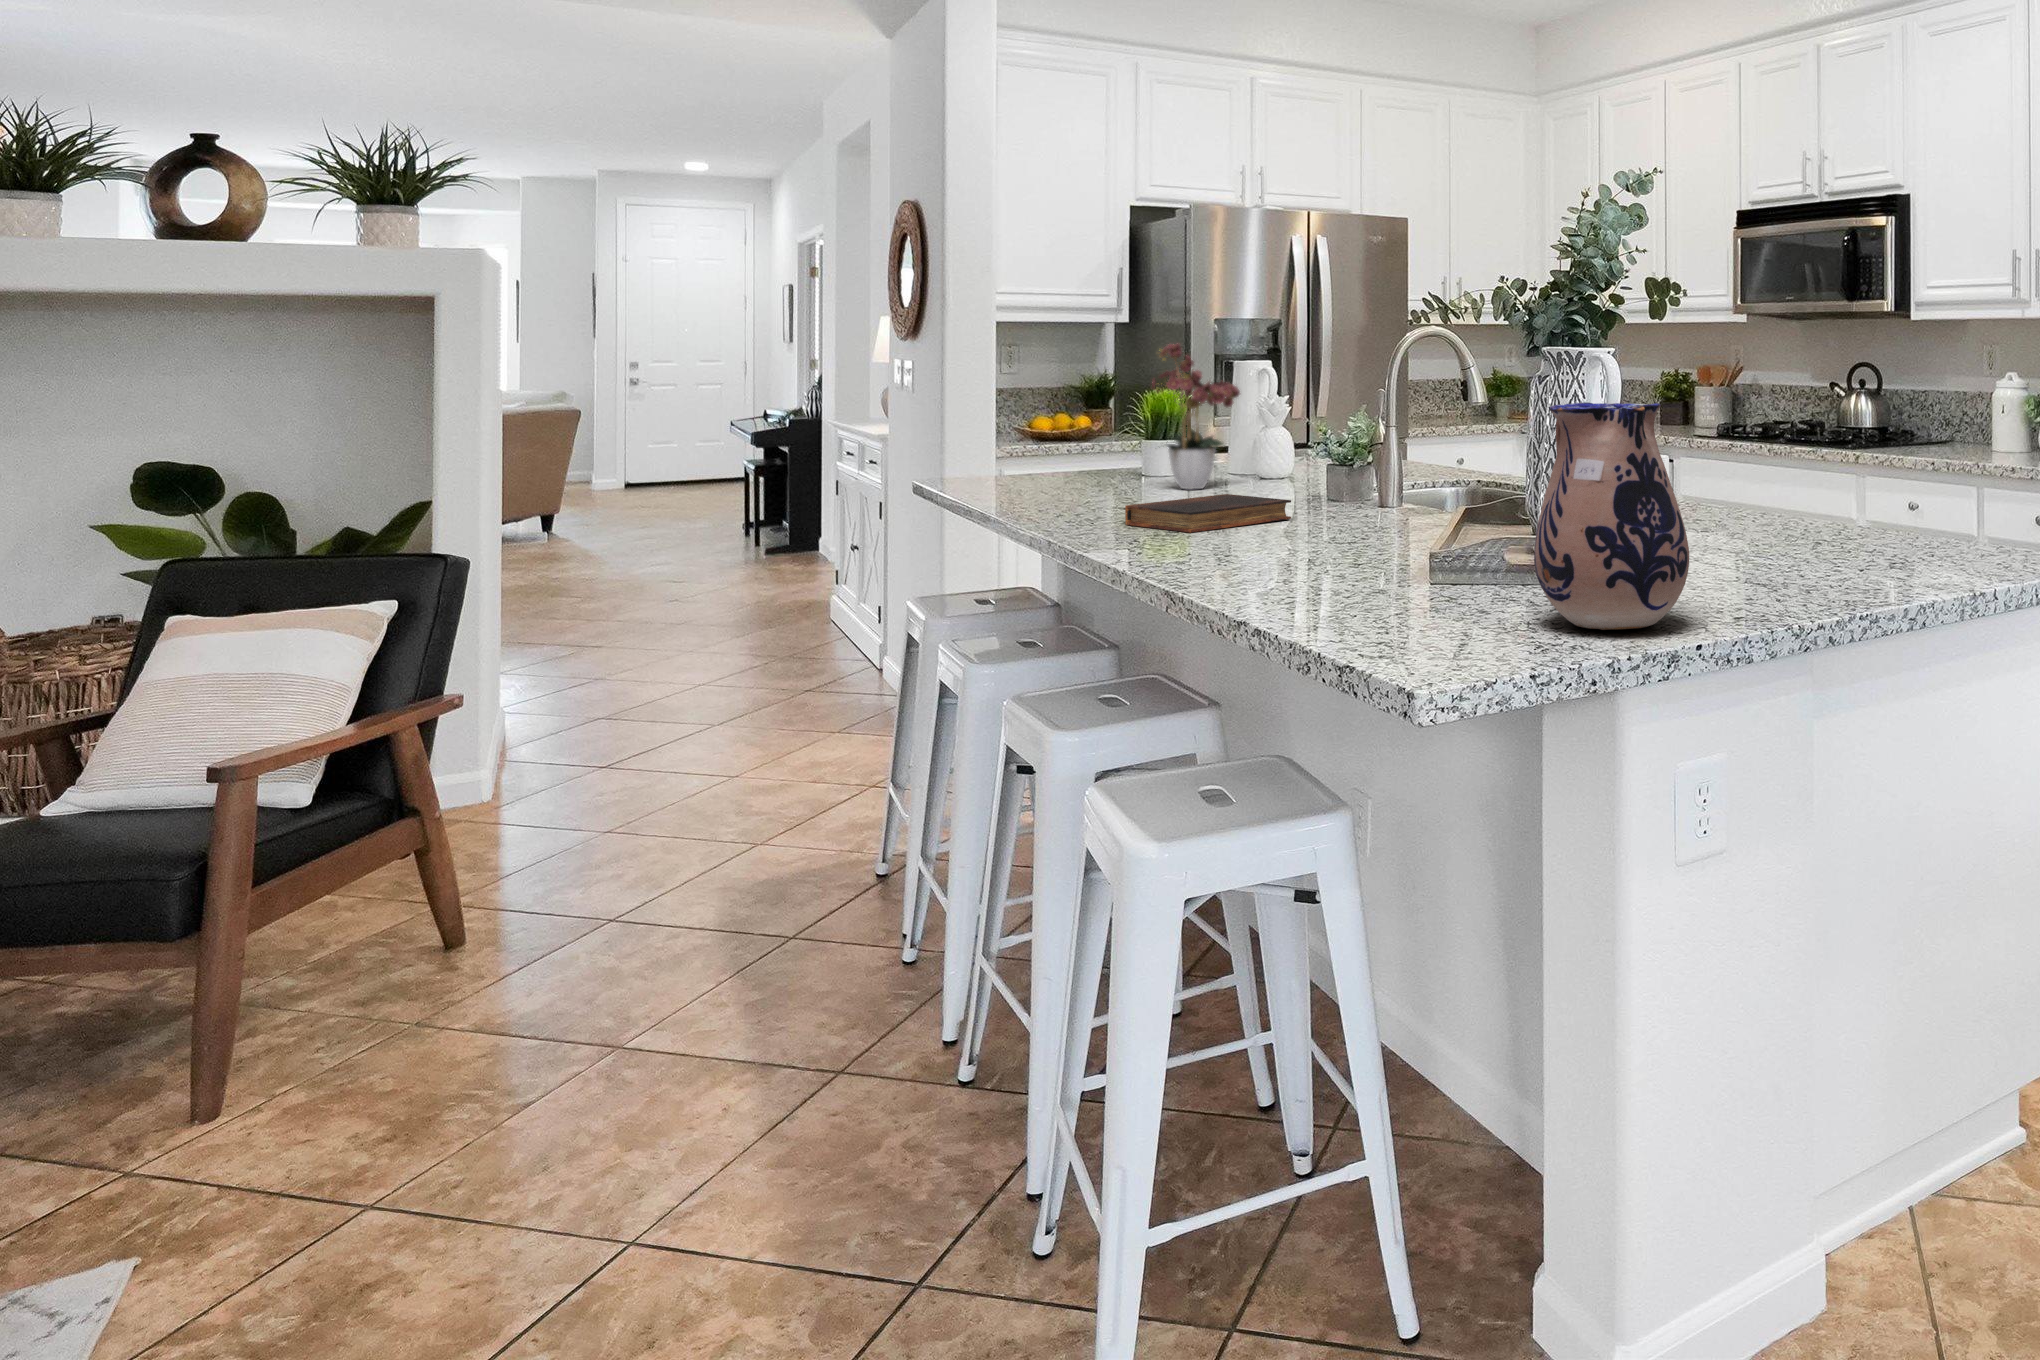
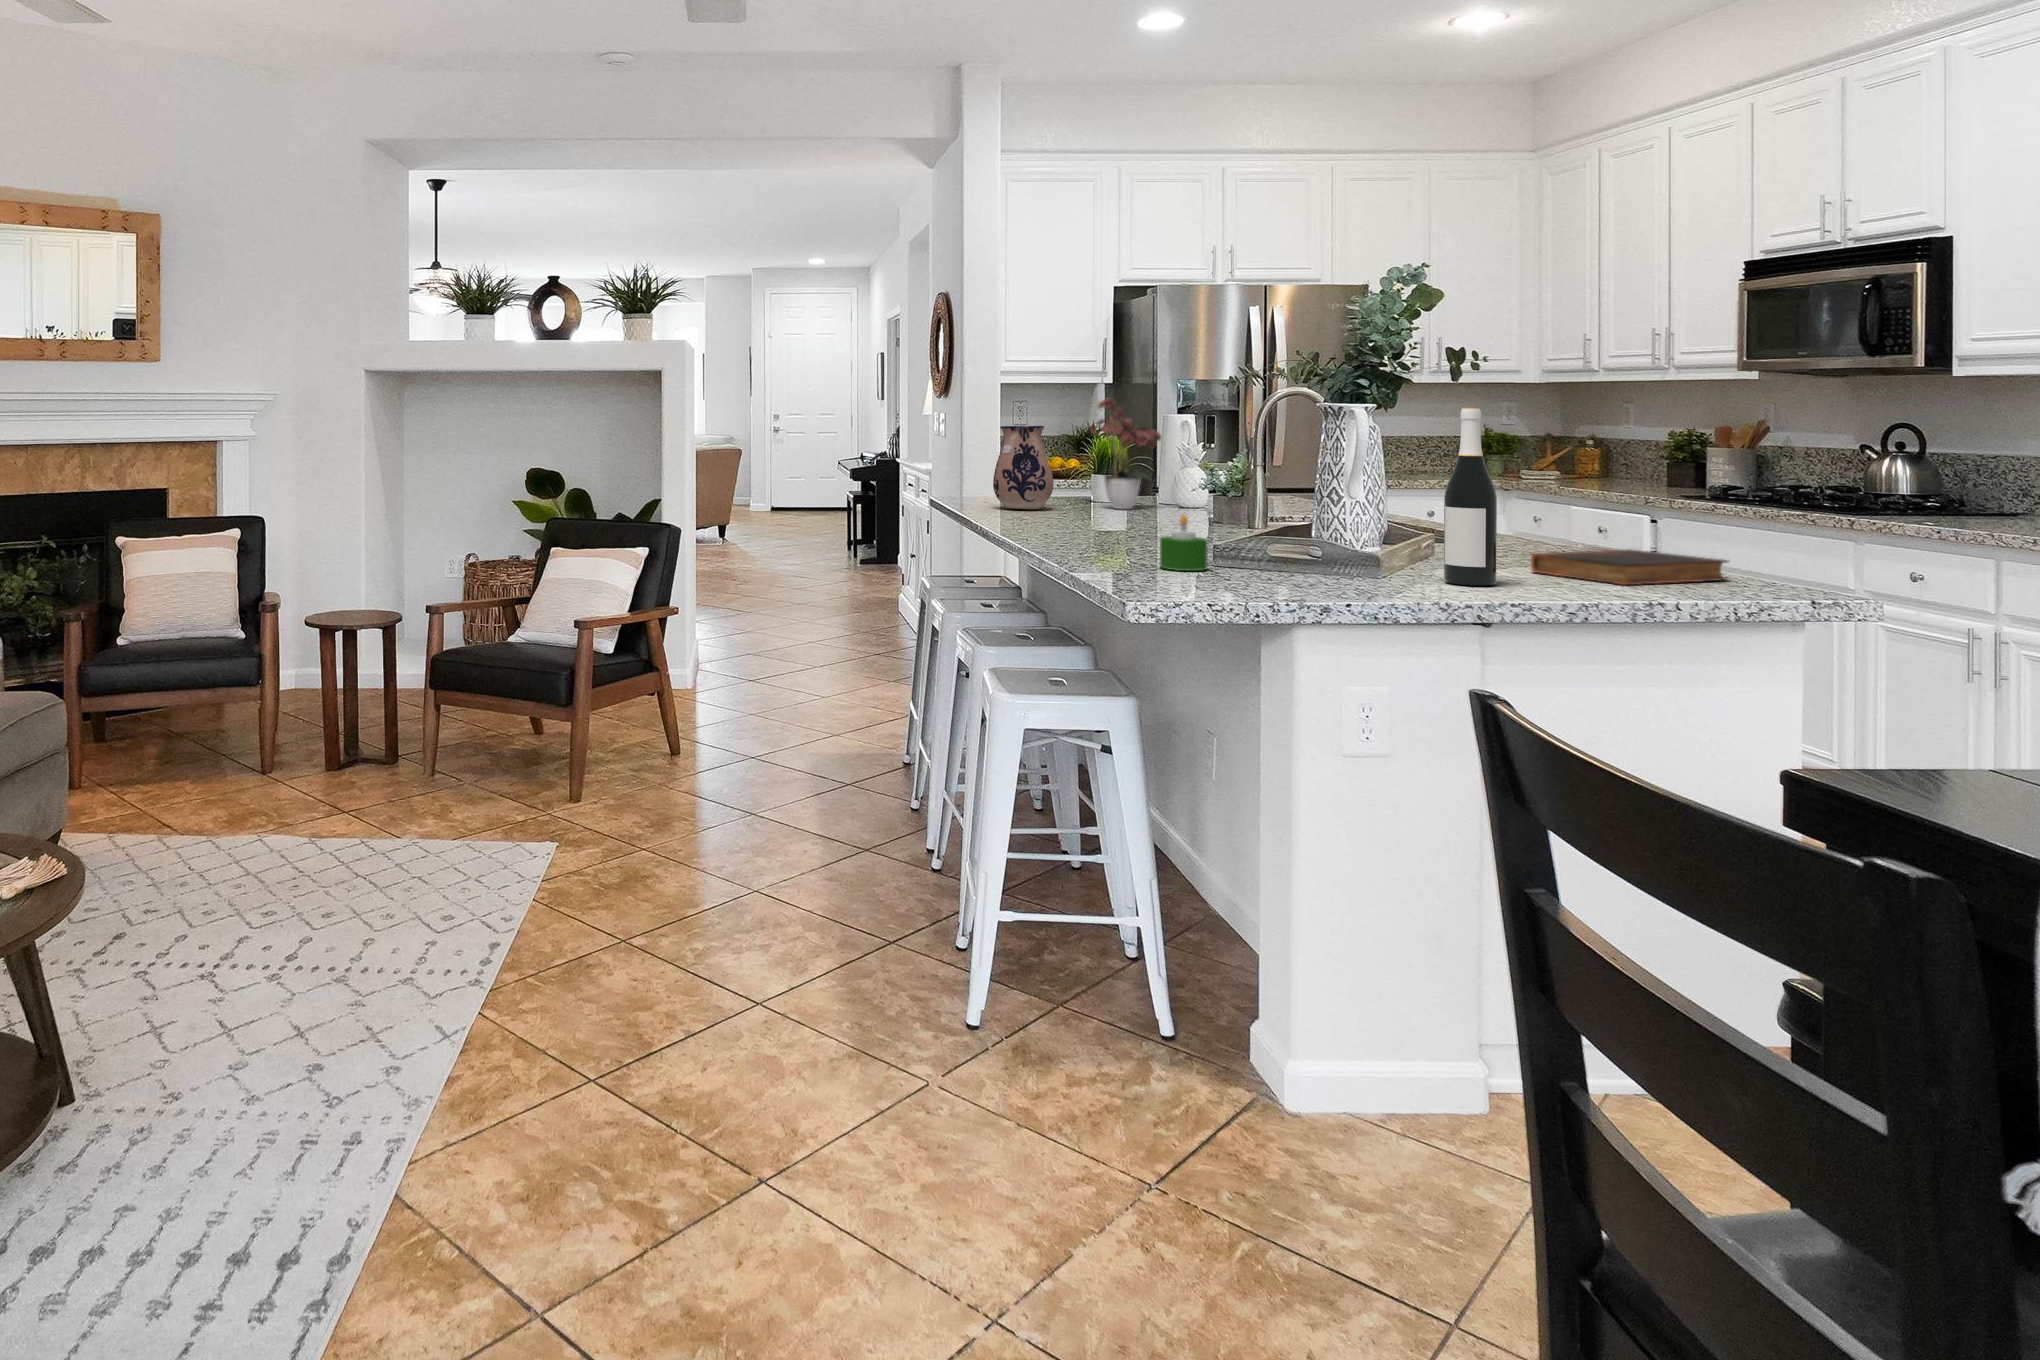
wine bottle: none [1728,358,1789,591] -> present [1444,406,1497,586]
ceramic pitcher: present [1534,402,1689,630] -> present [993,426,1053,510]
book: present [1125,494,1291,533] -> present [1531,549,1728,585]
candle: none [1377,519,1443,605] -> present [1160,514,1208,571]

